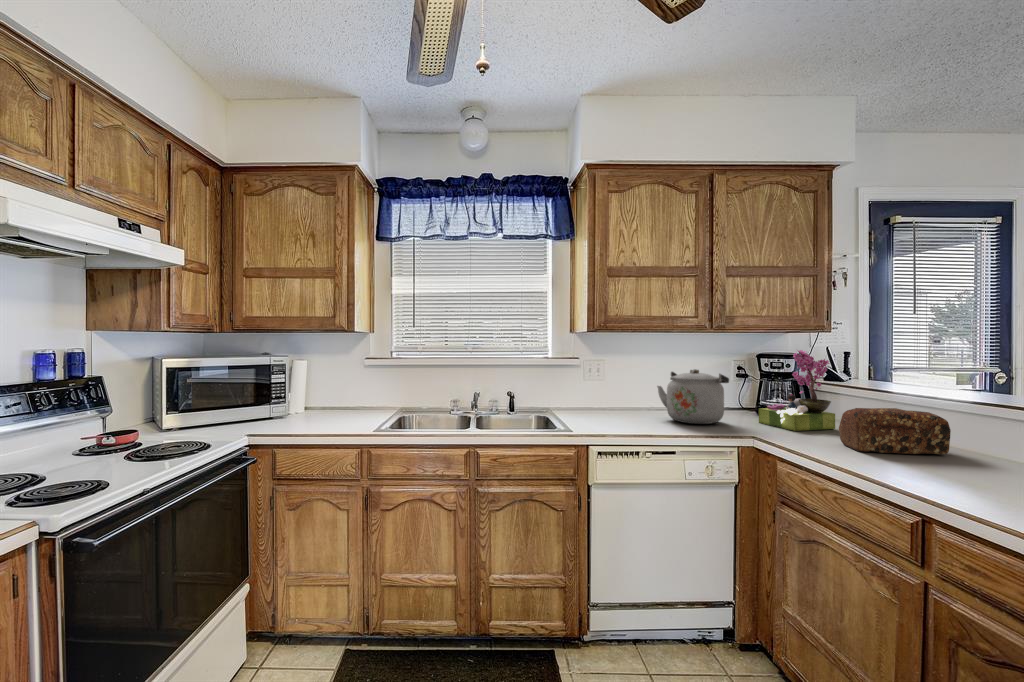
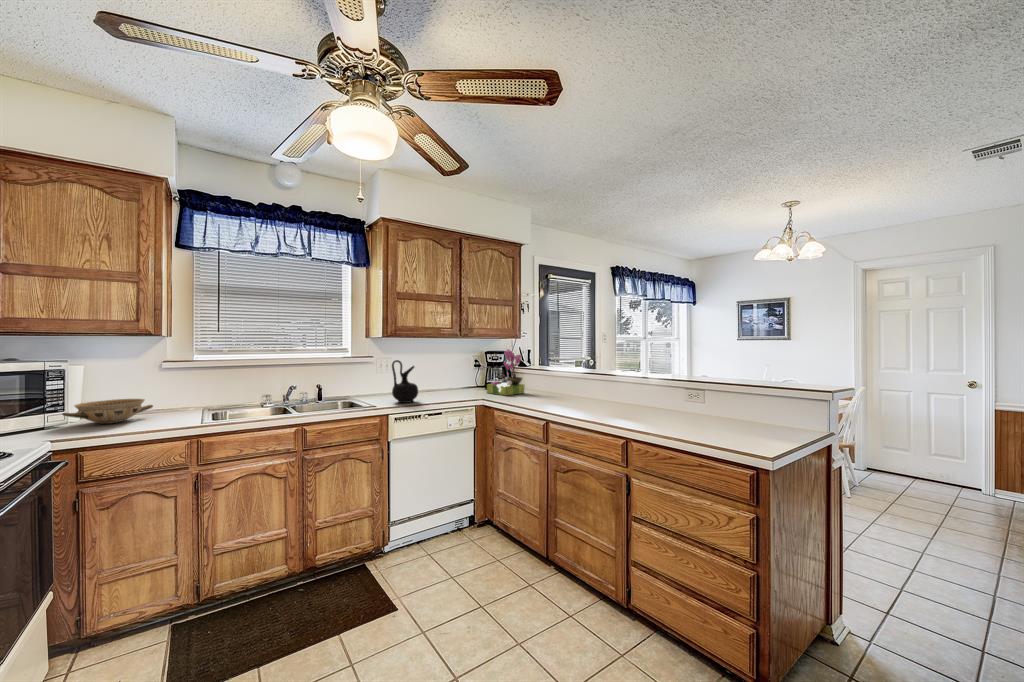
ceramic jug: none [597,364,636,428] -> present [392,360,418,403]
kettle: present [657,369,729,424] -> none [427,362,471,396]
ceramic bowl: none [275,398,348,422] -> present [62,399,153,424]
bread loaf: present [839,408,951,454] -> none [527,379,571,402]

